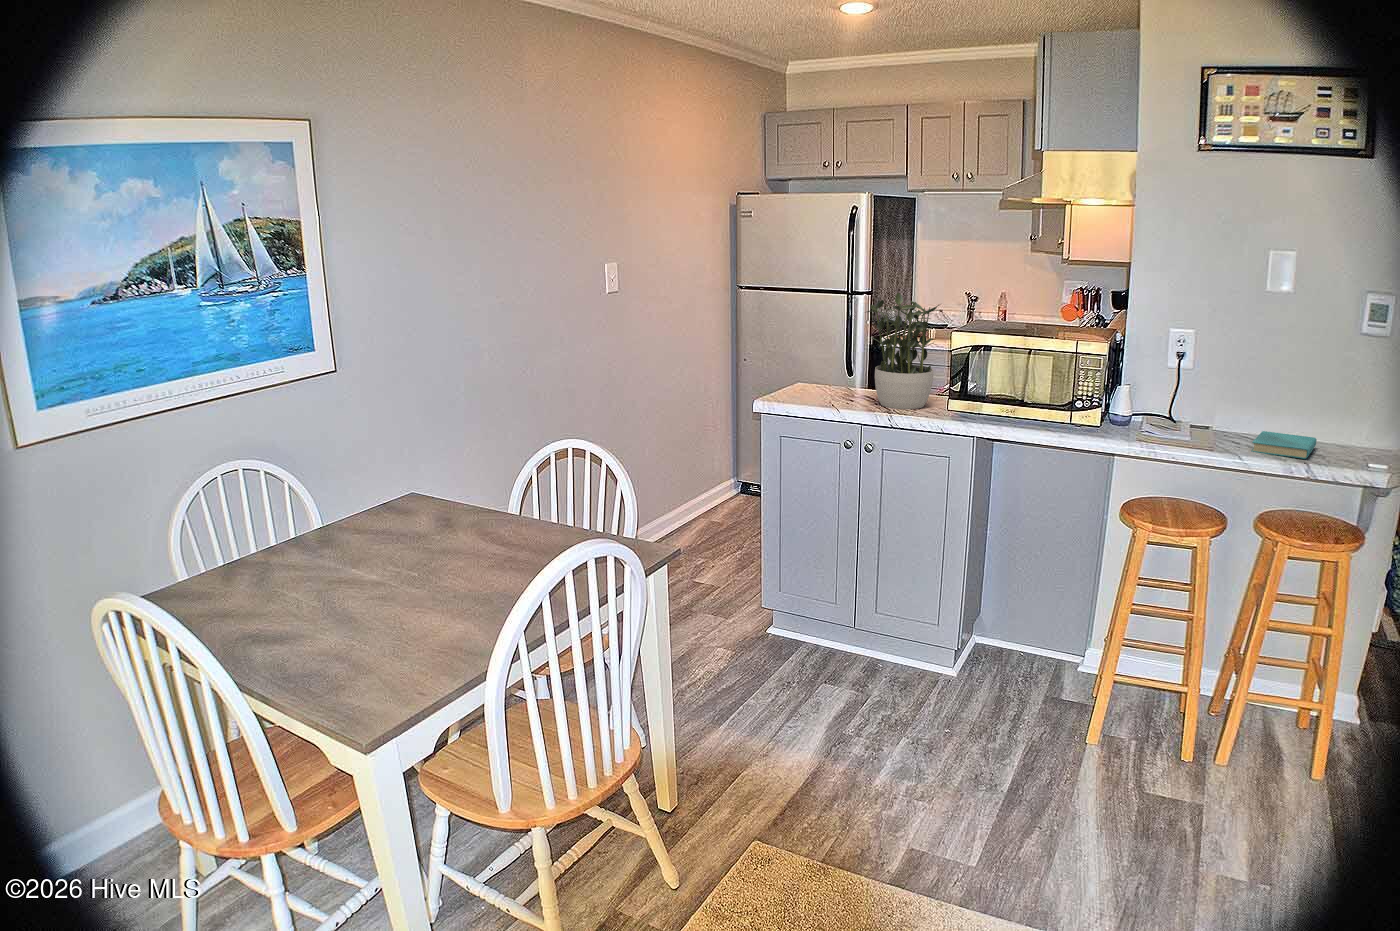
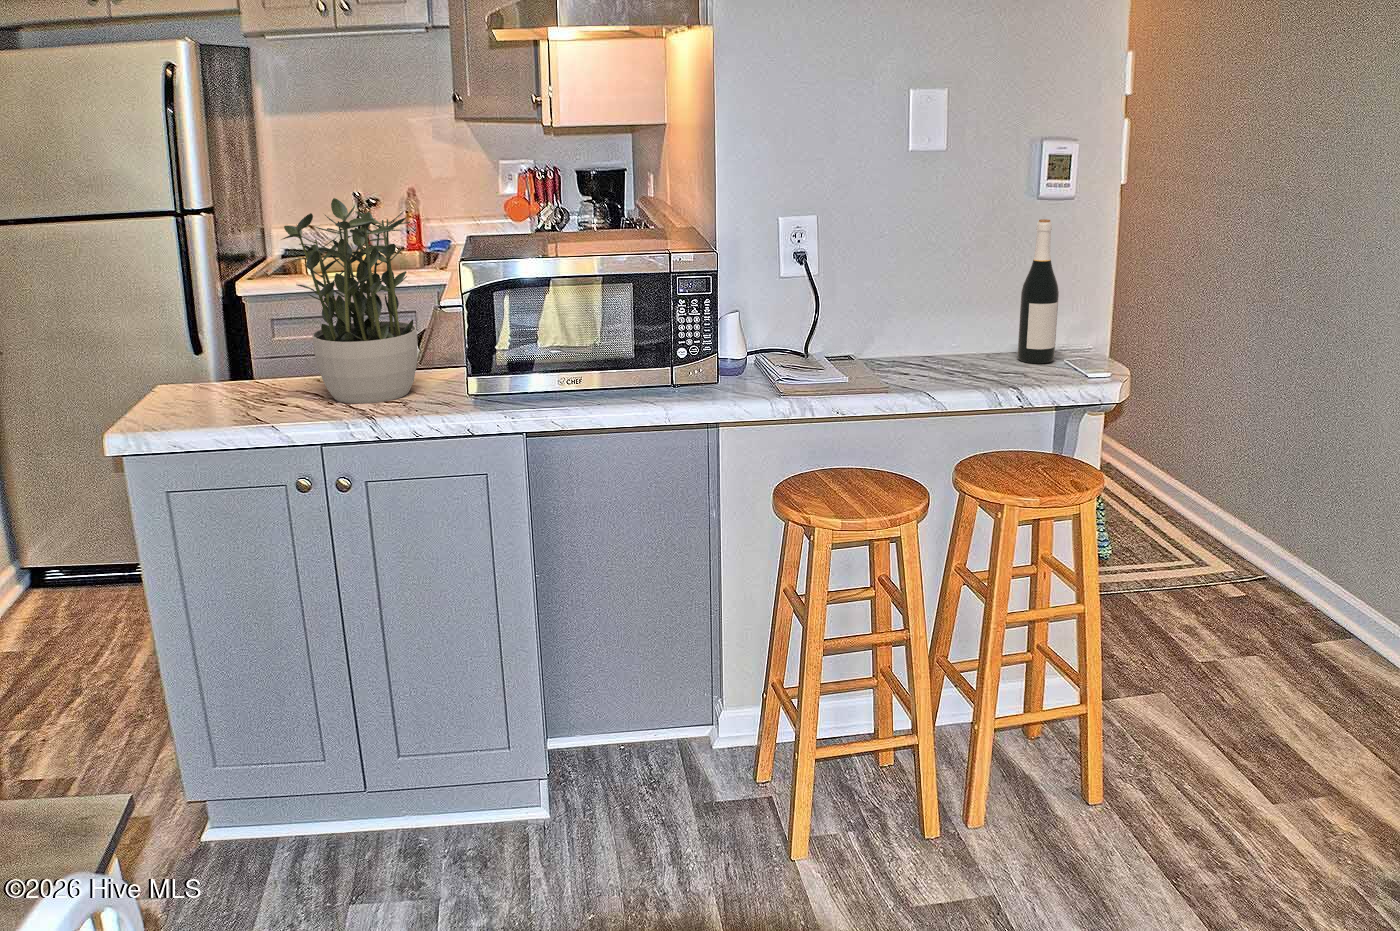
wine bottle: none [1343,353,1380,457] -> present [1017,219,1059,363]
book: present [1252,431,1317,459] -> none [918,346,1010,382]

